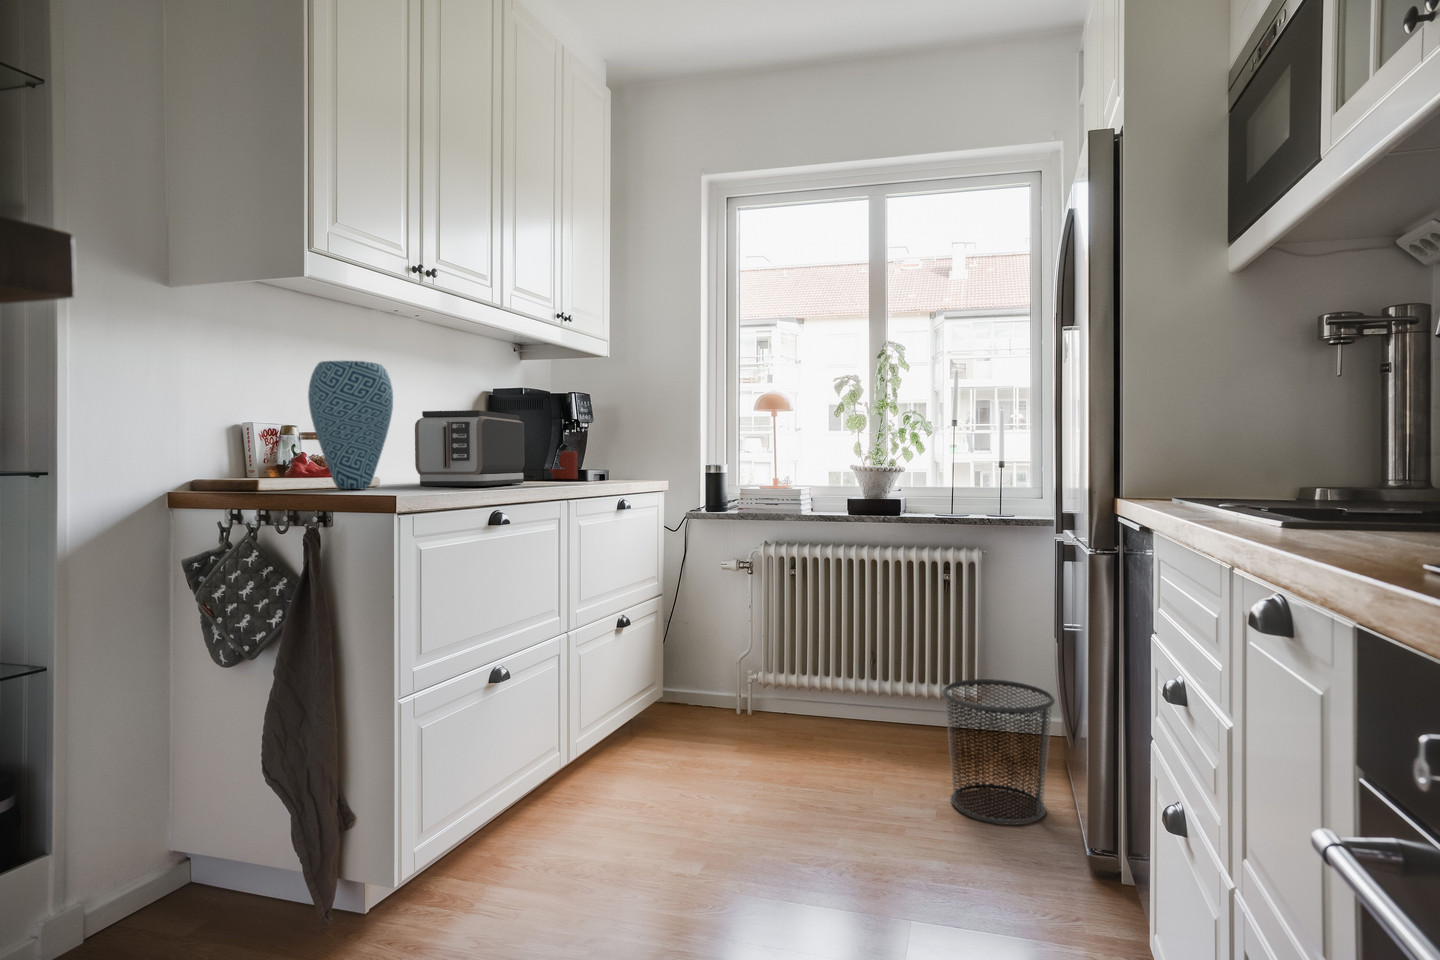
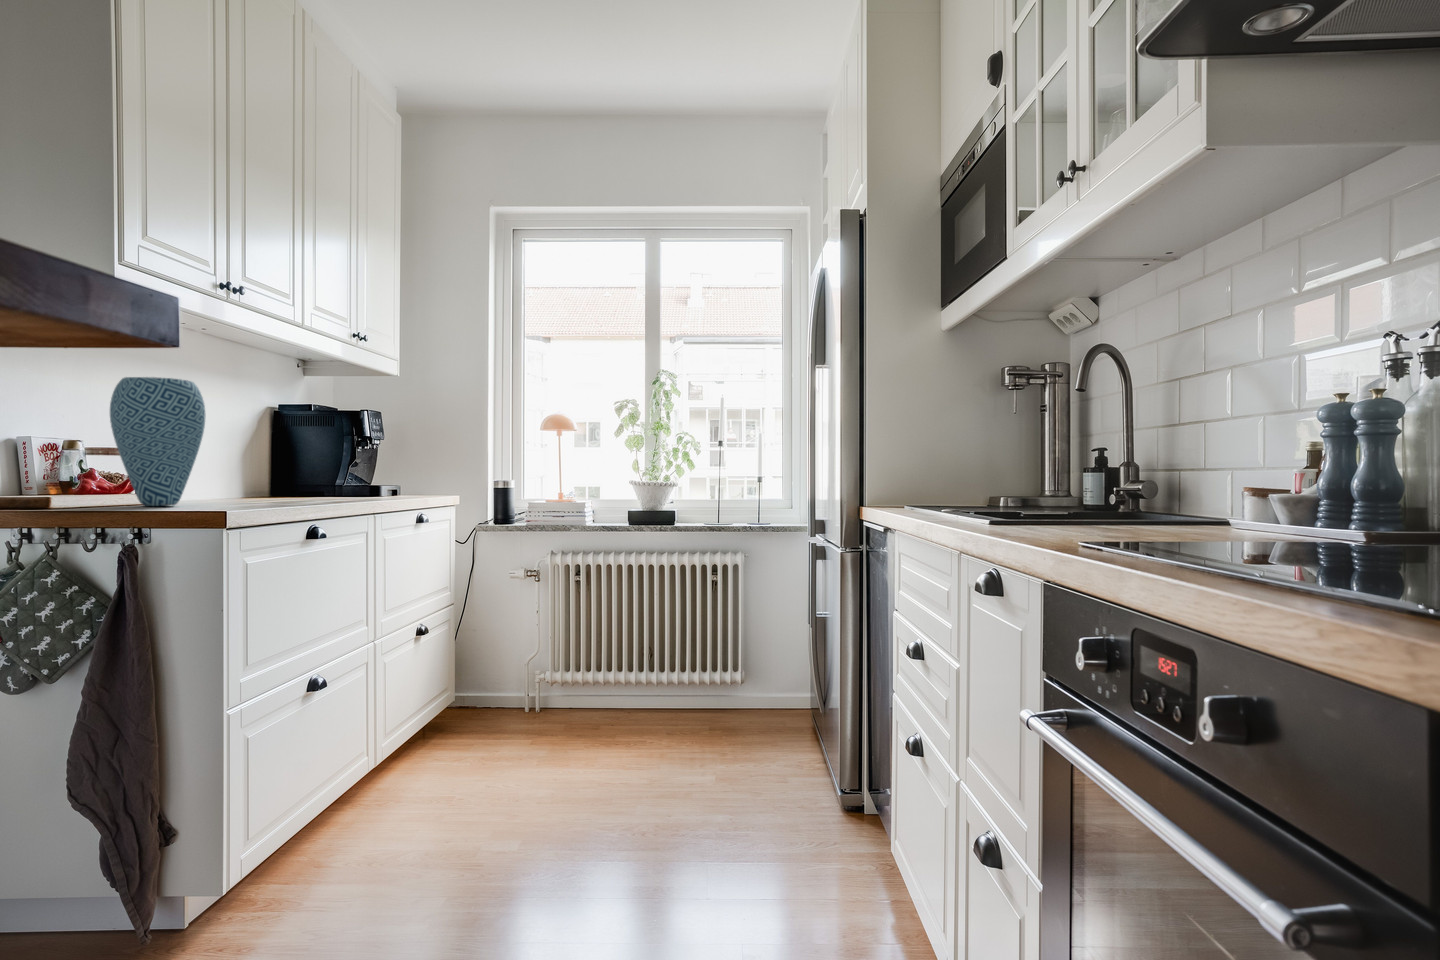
toaster: present [415,410,524,486] -> none [217,428,328,502]
mug: present [549,451,577,479] -> none [339,467,371,494]
waste bin: present [943,679,1055,825] -> none [717,659,805,776]

